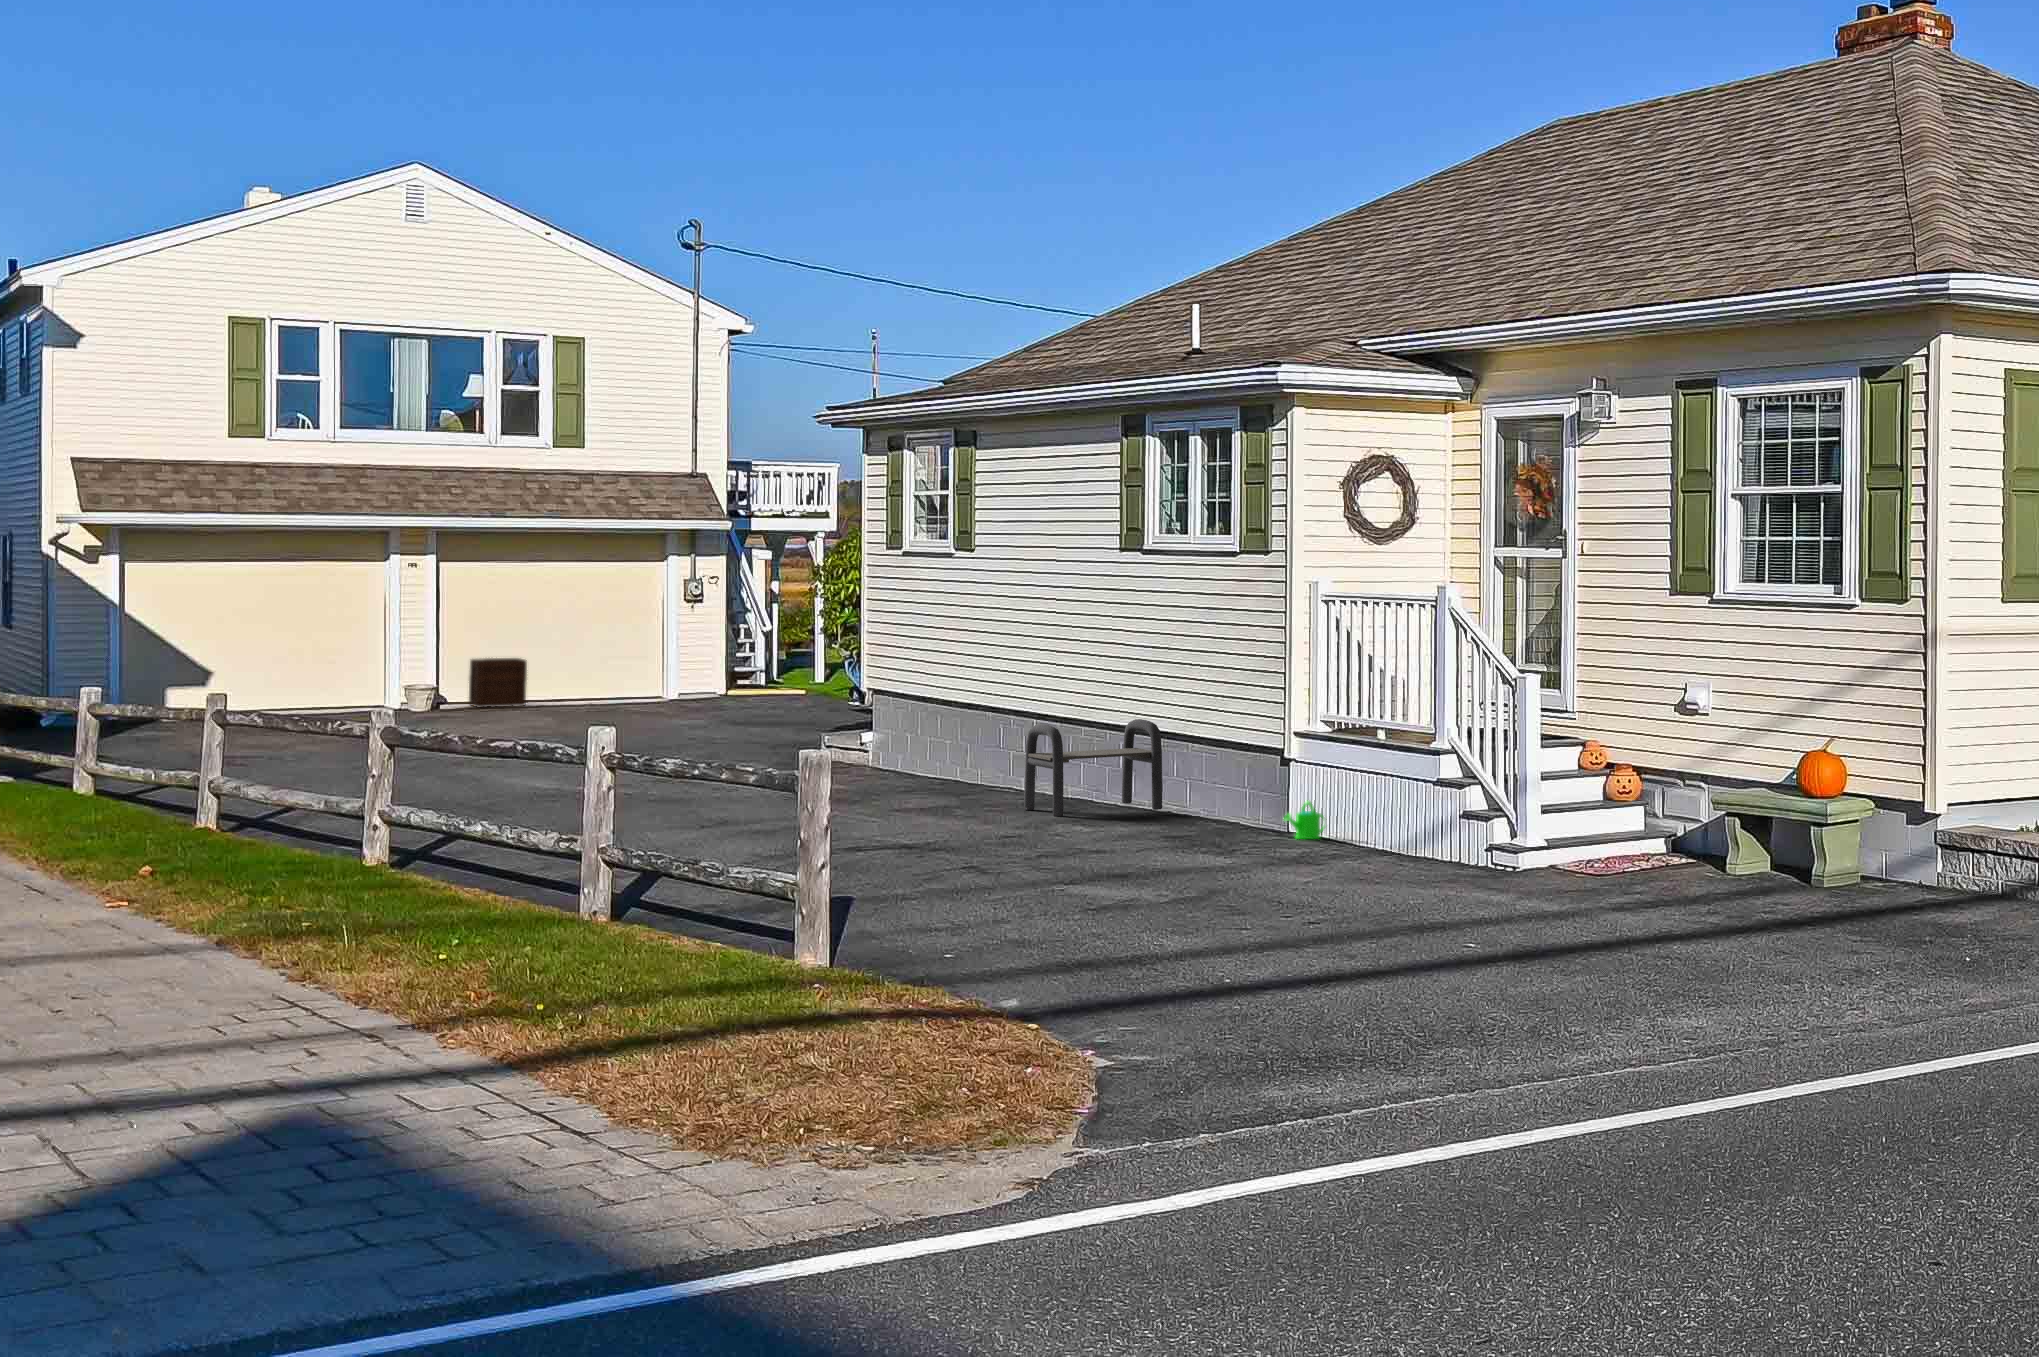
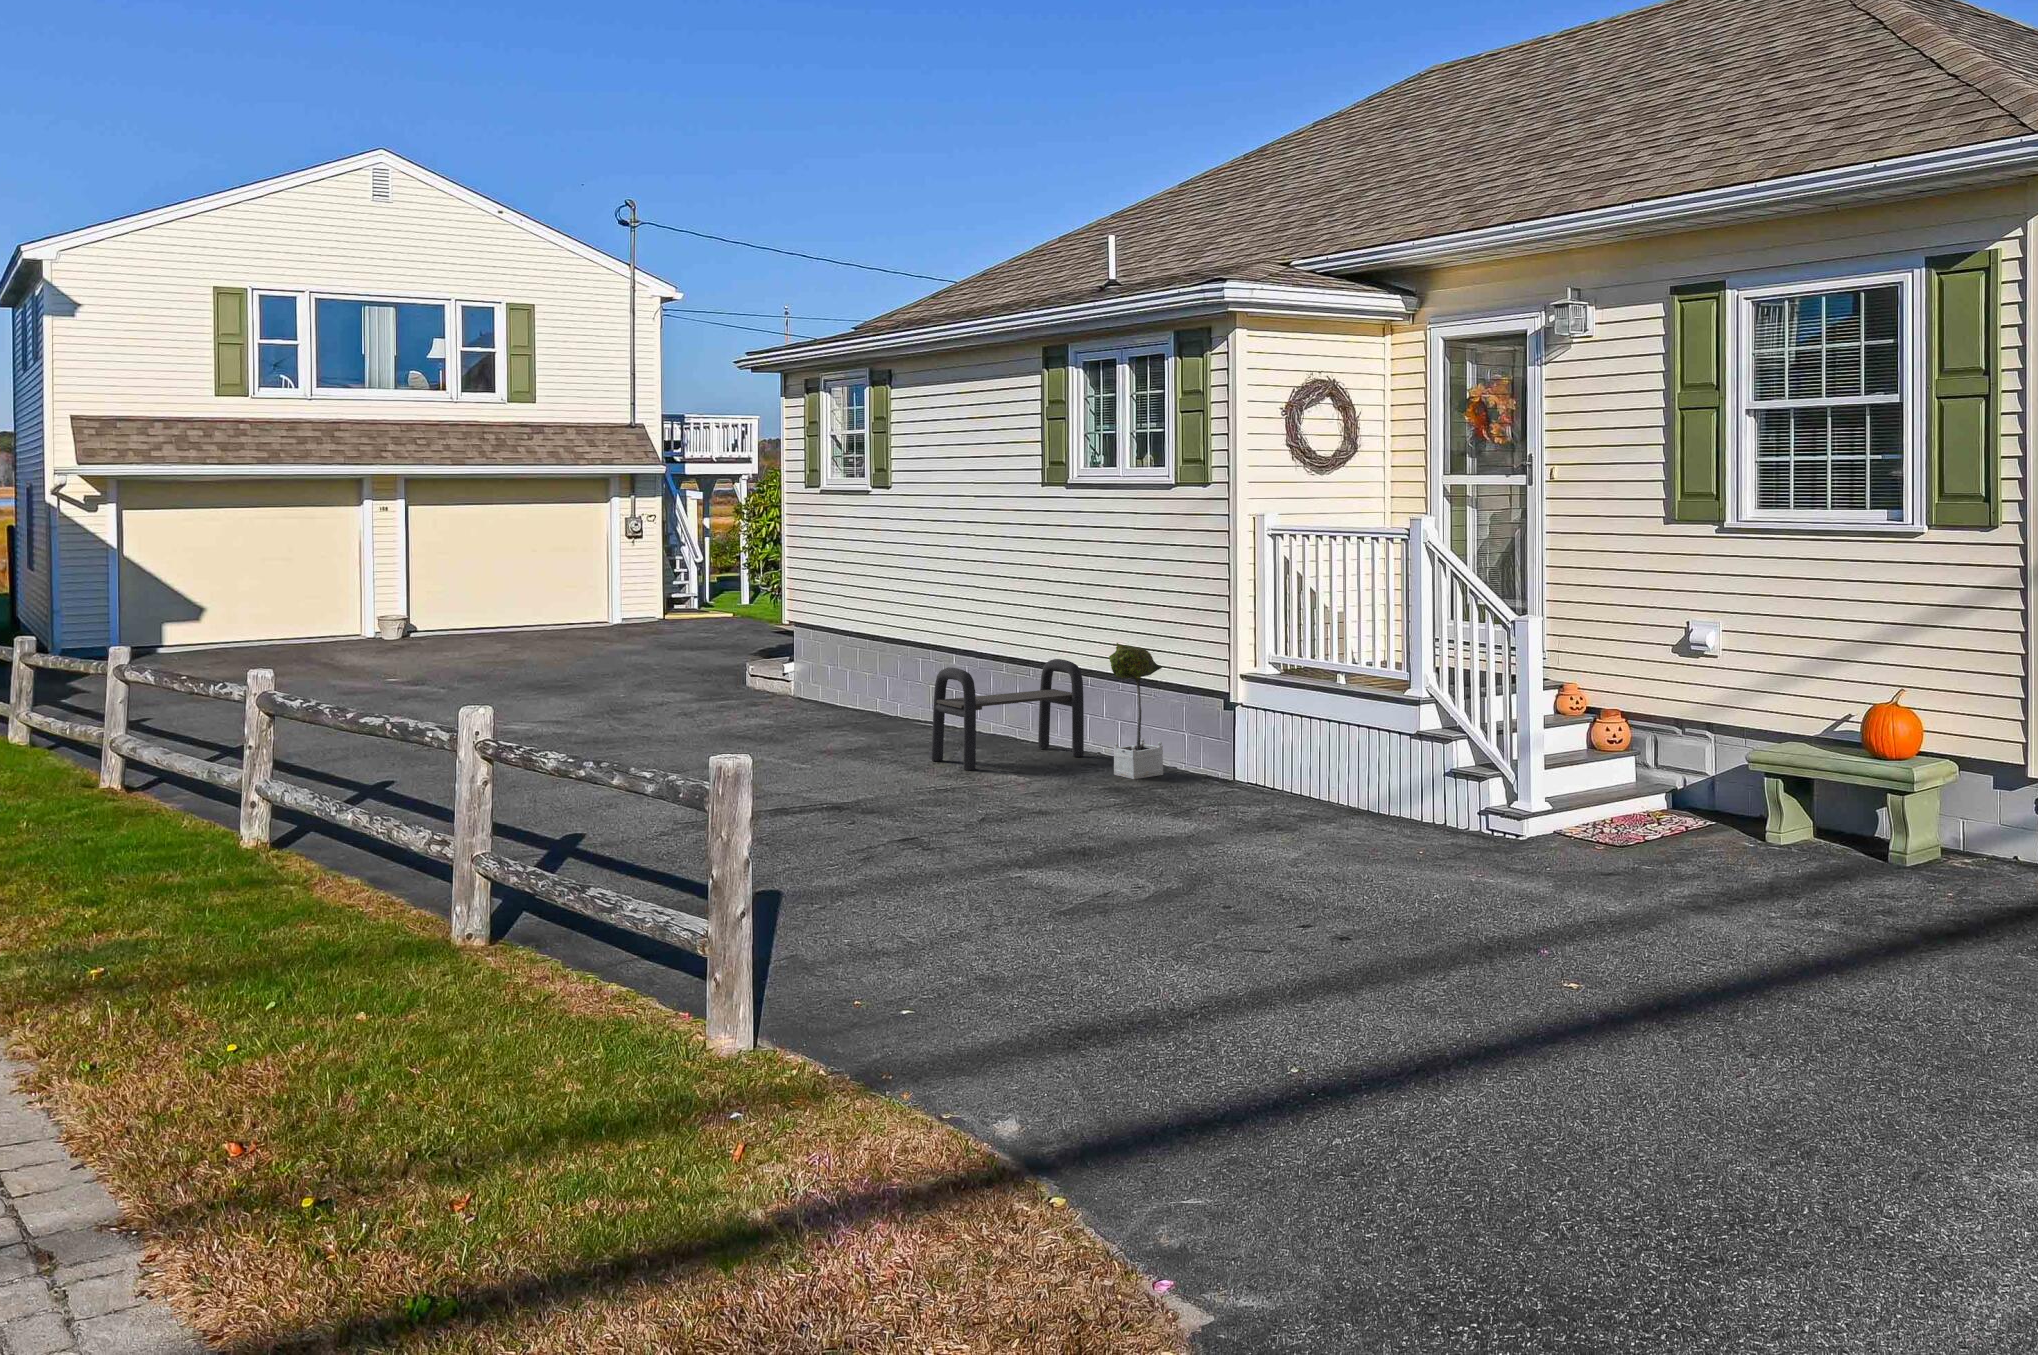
wooden crate: present [469,658,527,708] -> none [417,590,473,636]
potted tree: none [1181,702,1230,824] -> present [1109,643,1163,779]
watering can: present [1283,800,1325,839] -> none [1232,756,1281,801]

